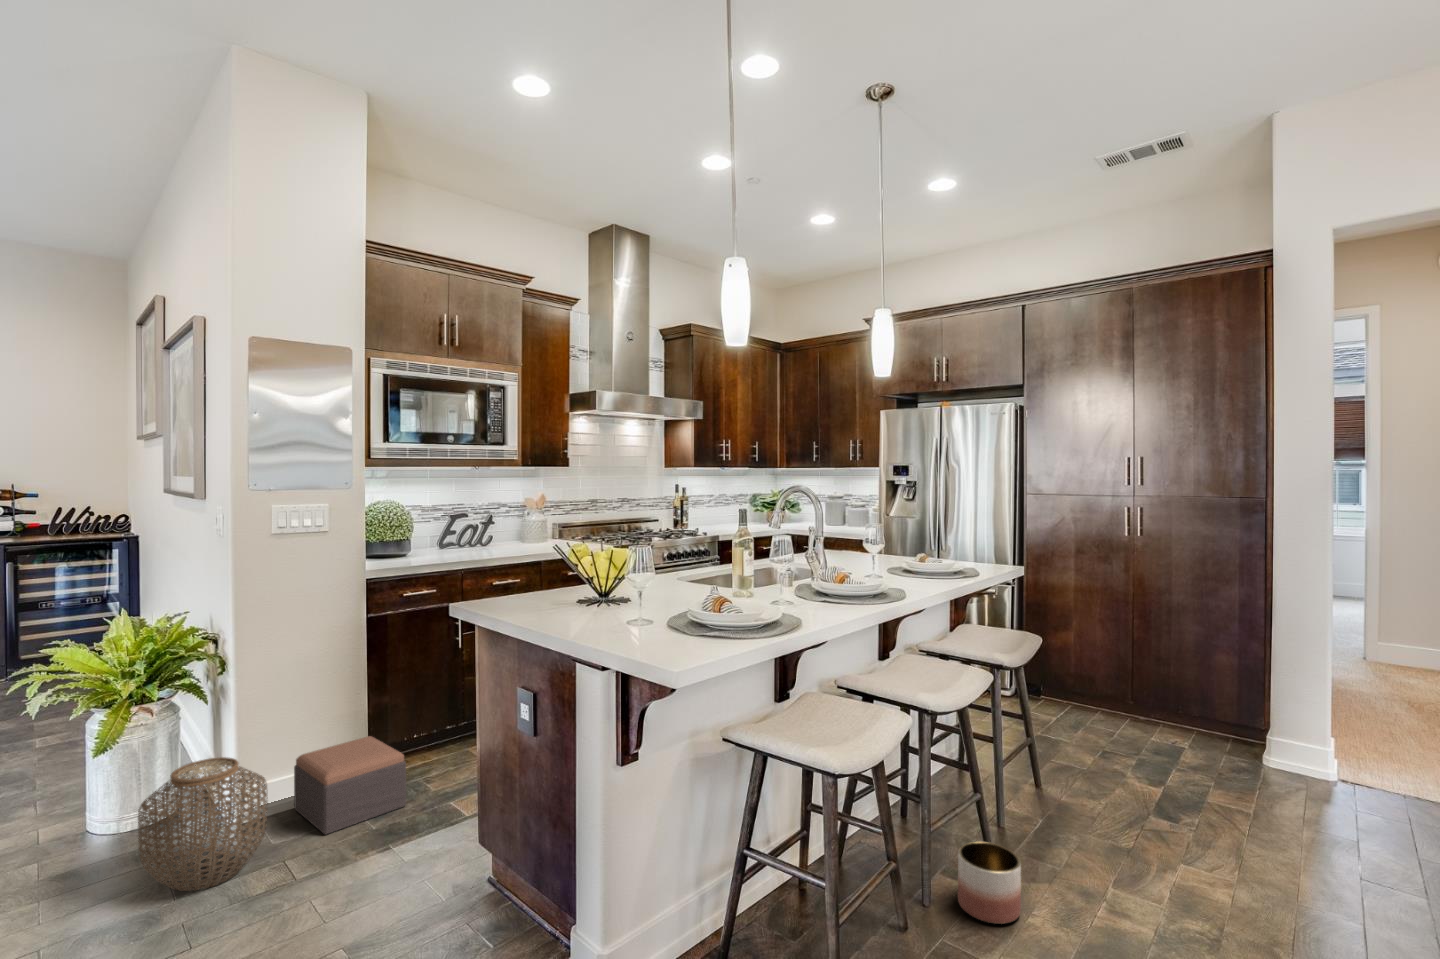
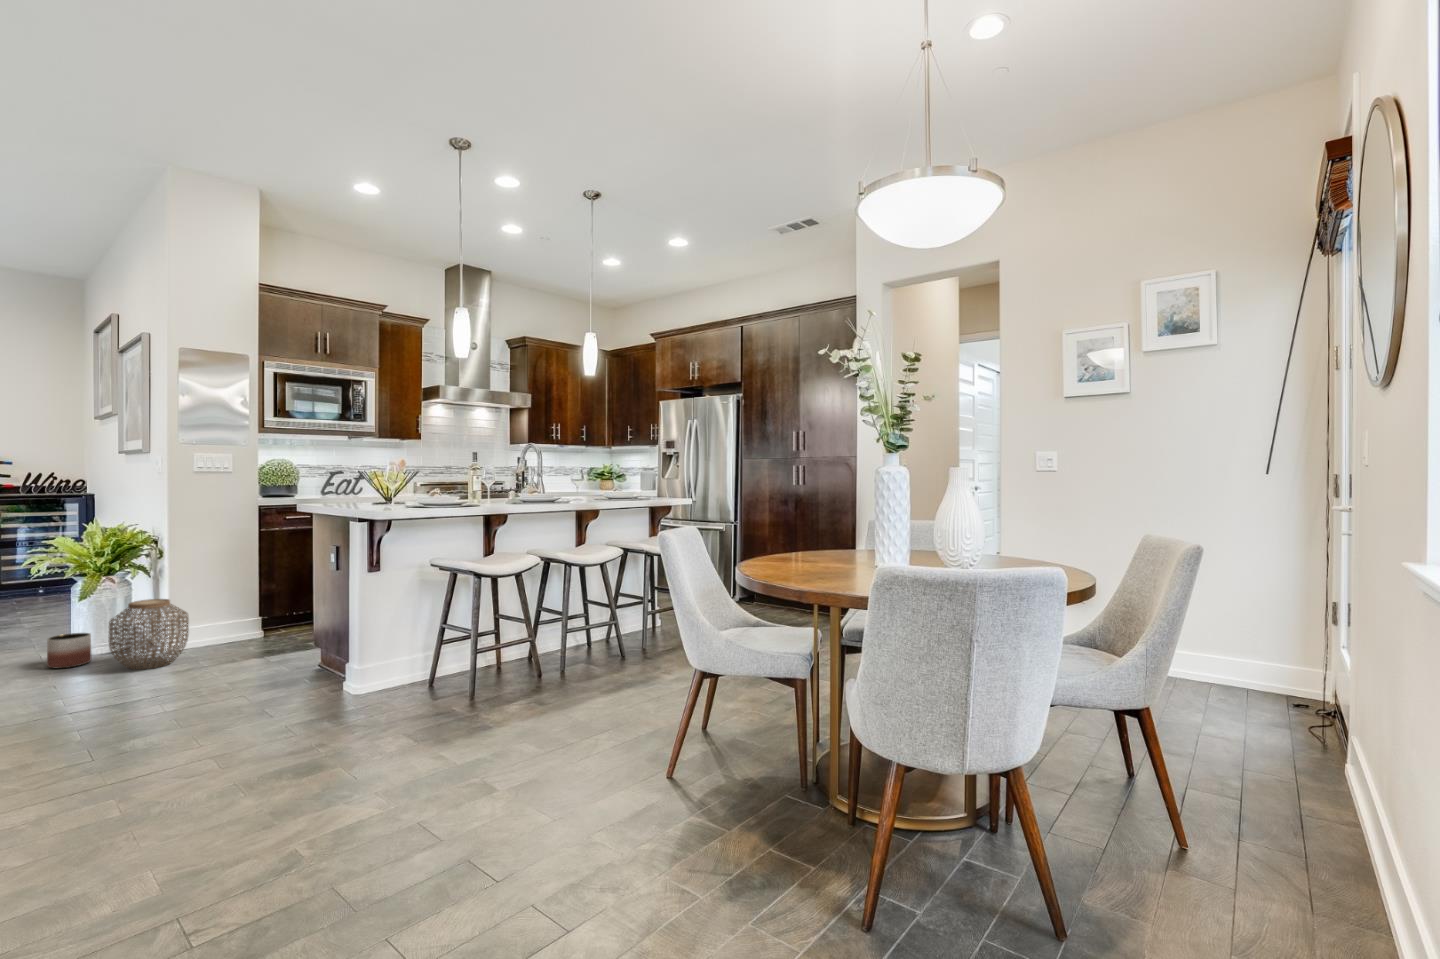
footstool: present [294,736,406,834] -> none [208,604,282,653]
planter: present [958,841,1021,924] -> present [47,633,91,668]

